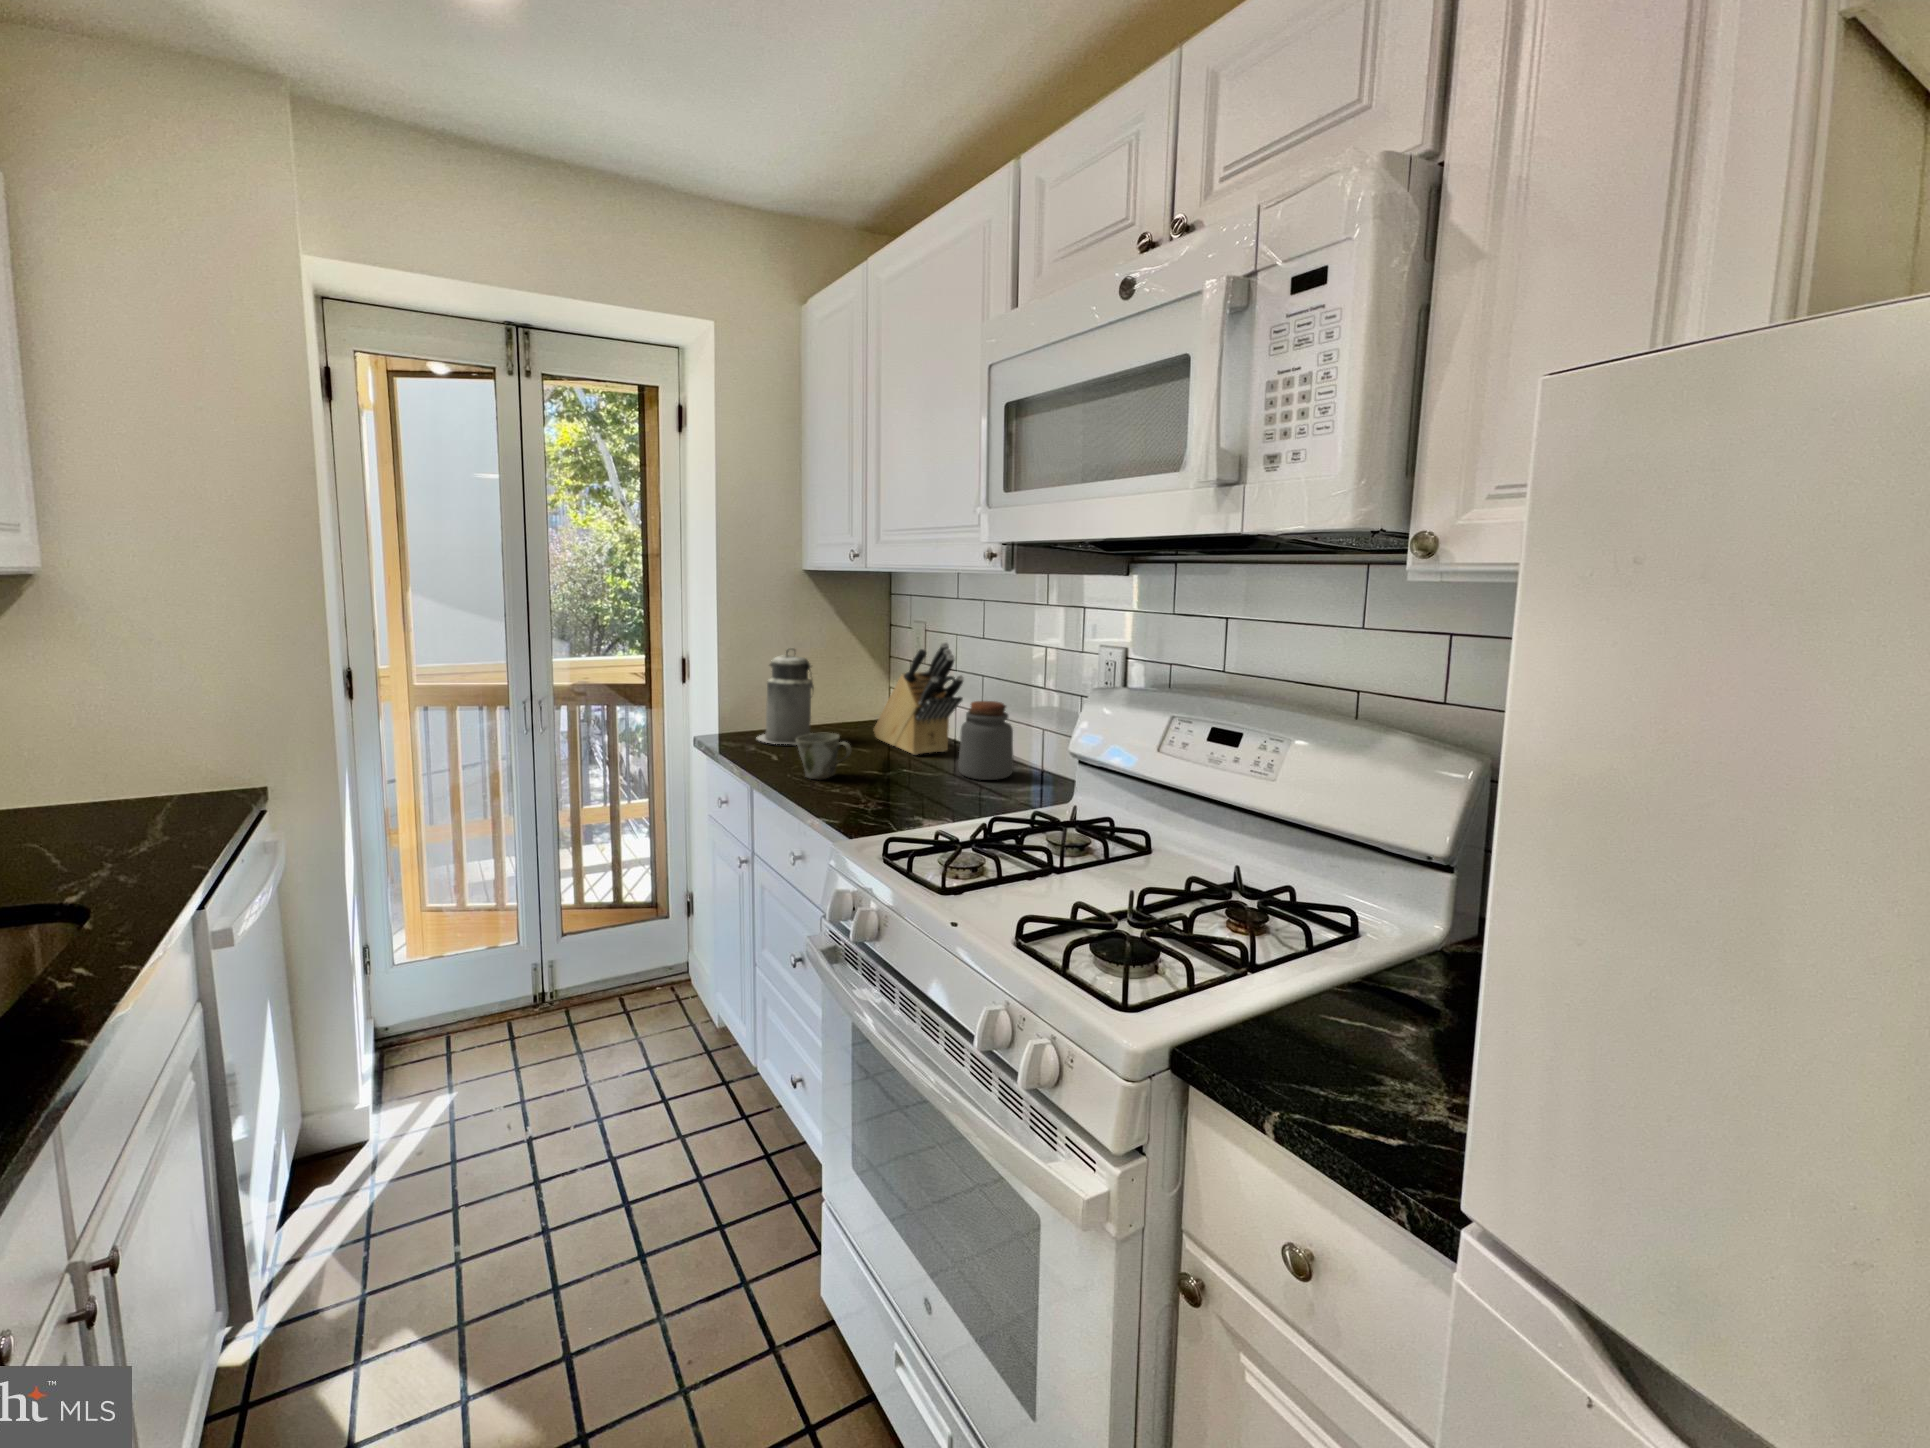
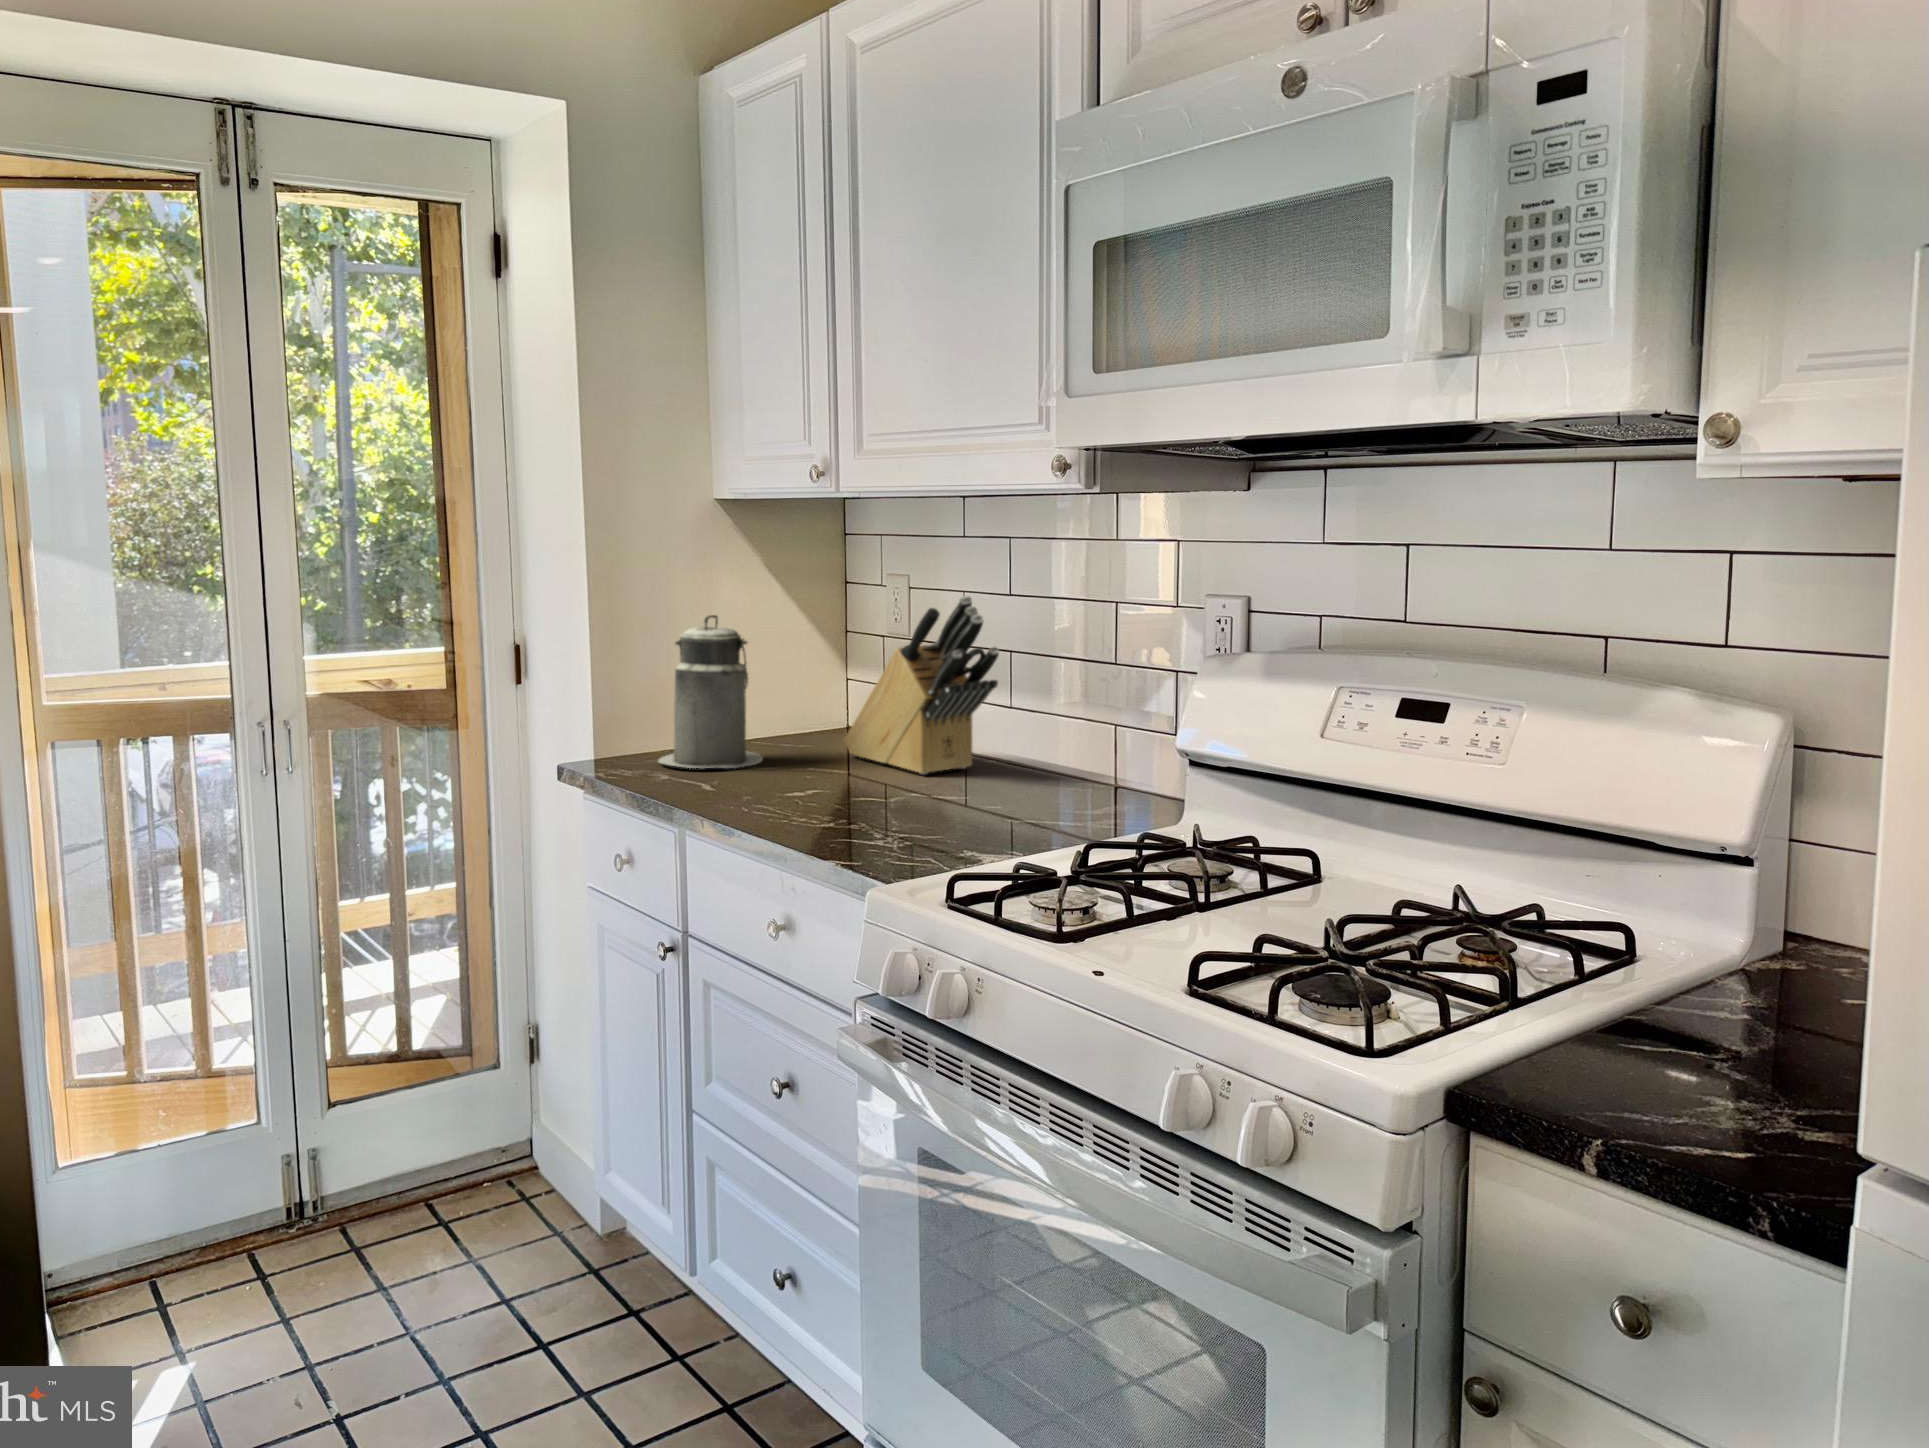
jar: present [958,701,1014,780] -> none [1004,683,1089,802]
mug: present [796,733,851,780] -> none [757,742,846,814]

